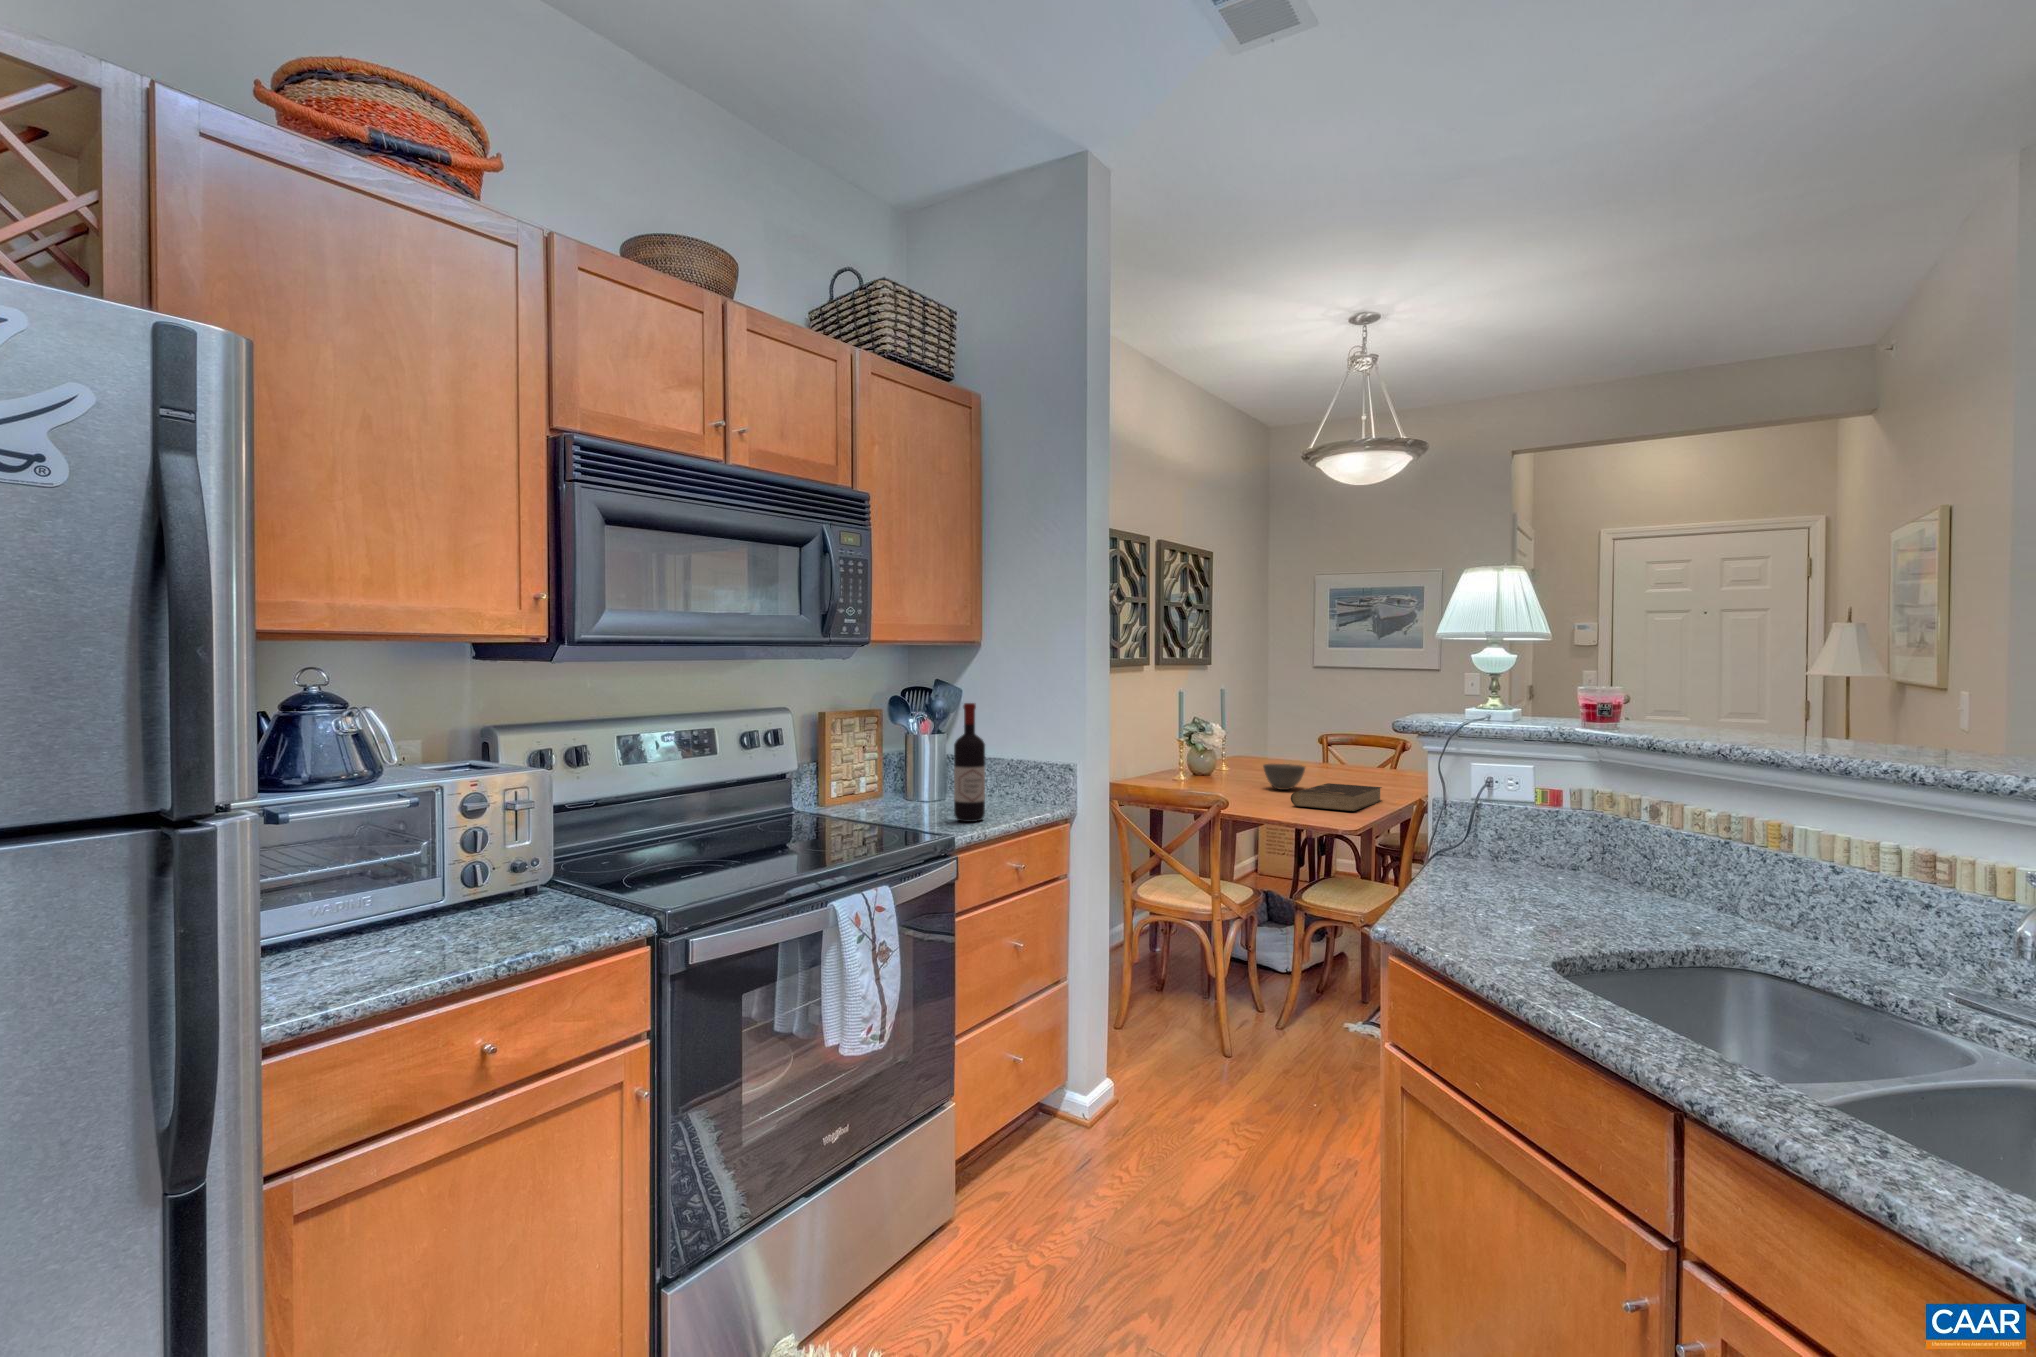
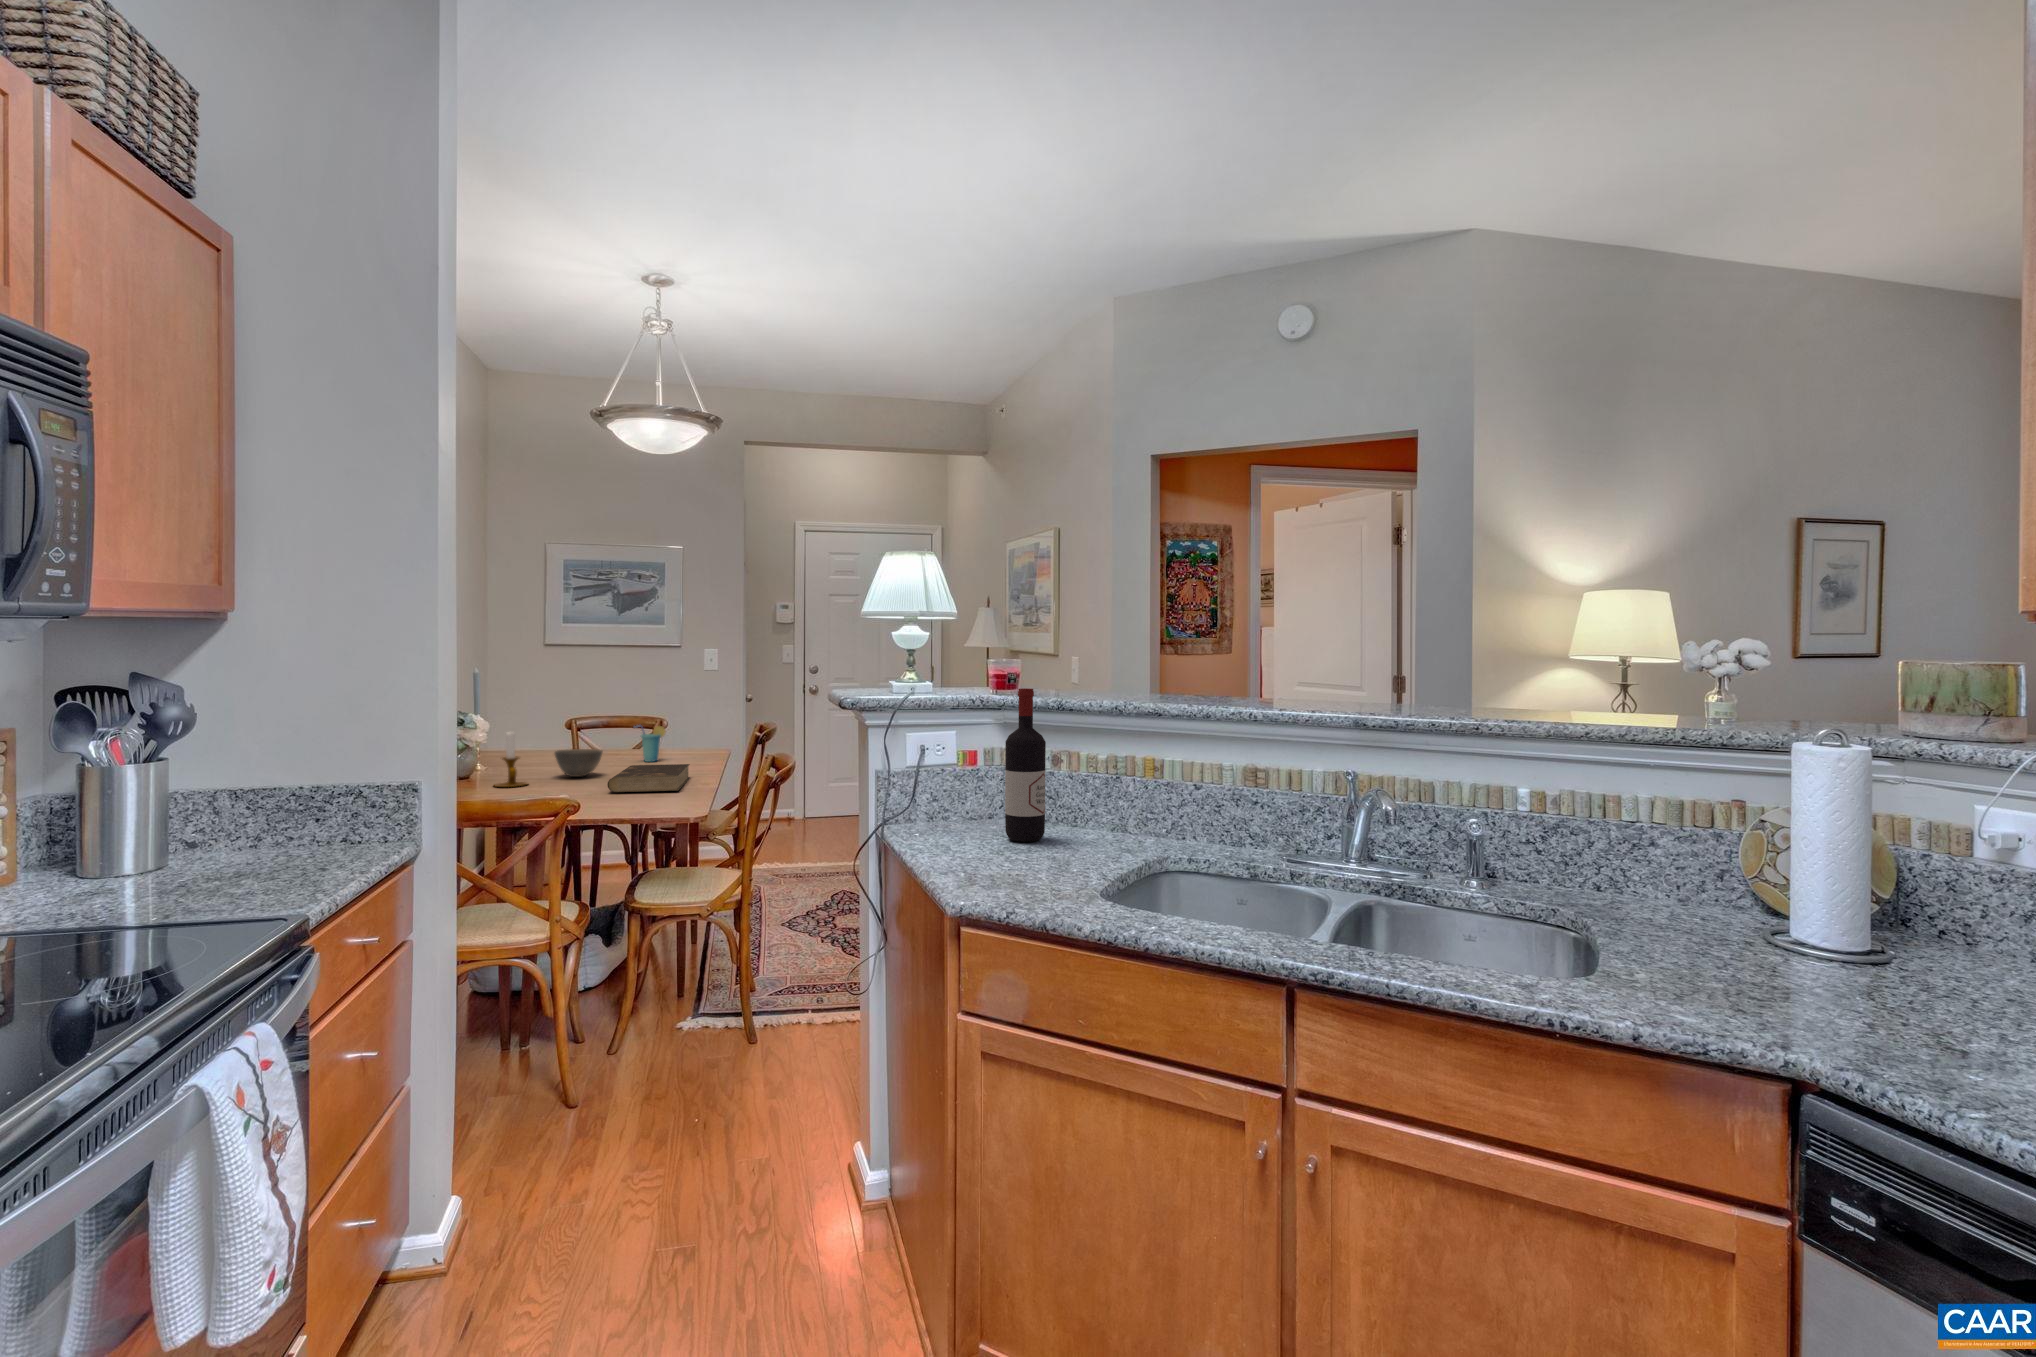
wine bottle: present [954,703,985,822] -> present [1005,688,1046,842]
candlestick: none [1210,744,1238,792] -> present [494,732,527,787]
cup: none [1344,745,1379,783] -> present [633,725,666,762]

